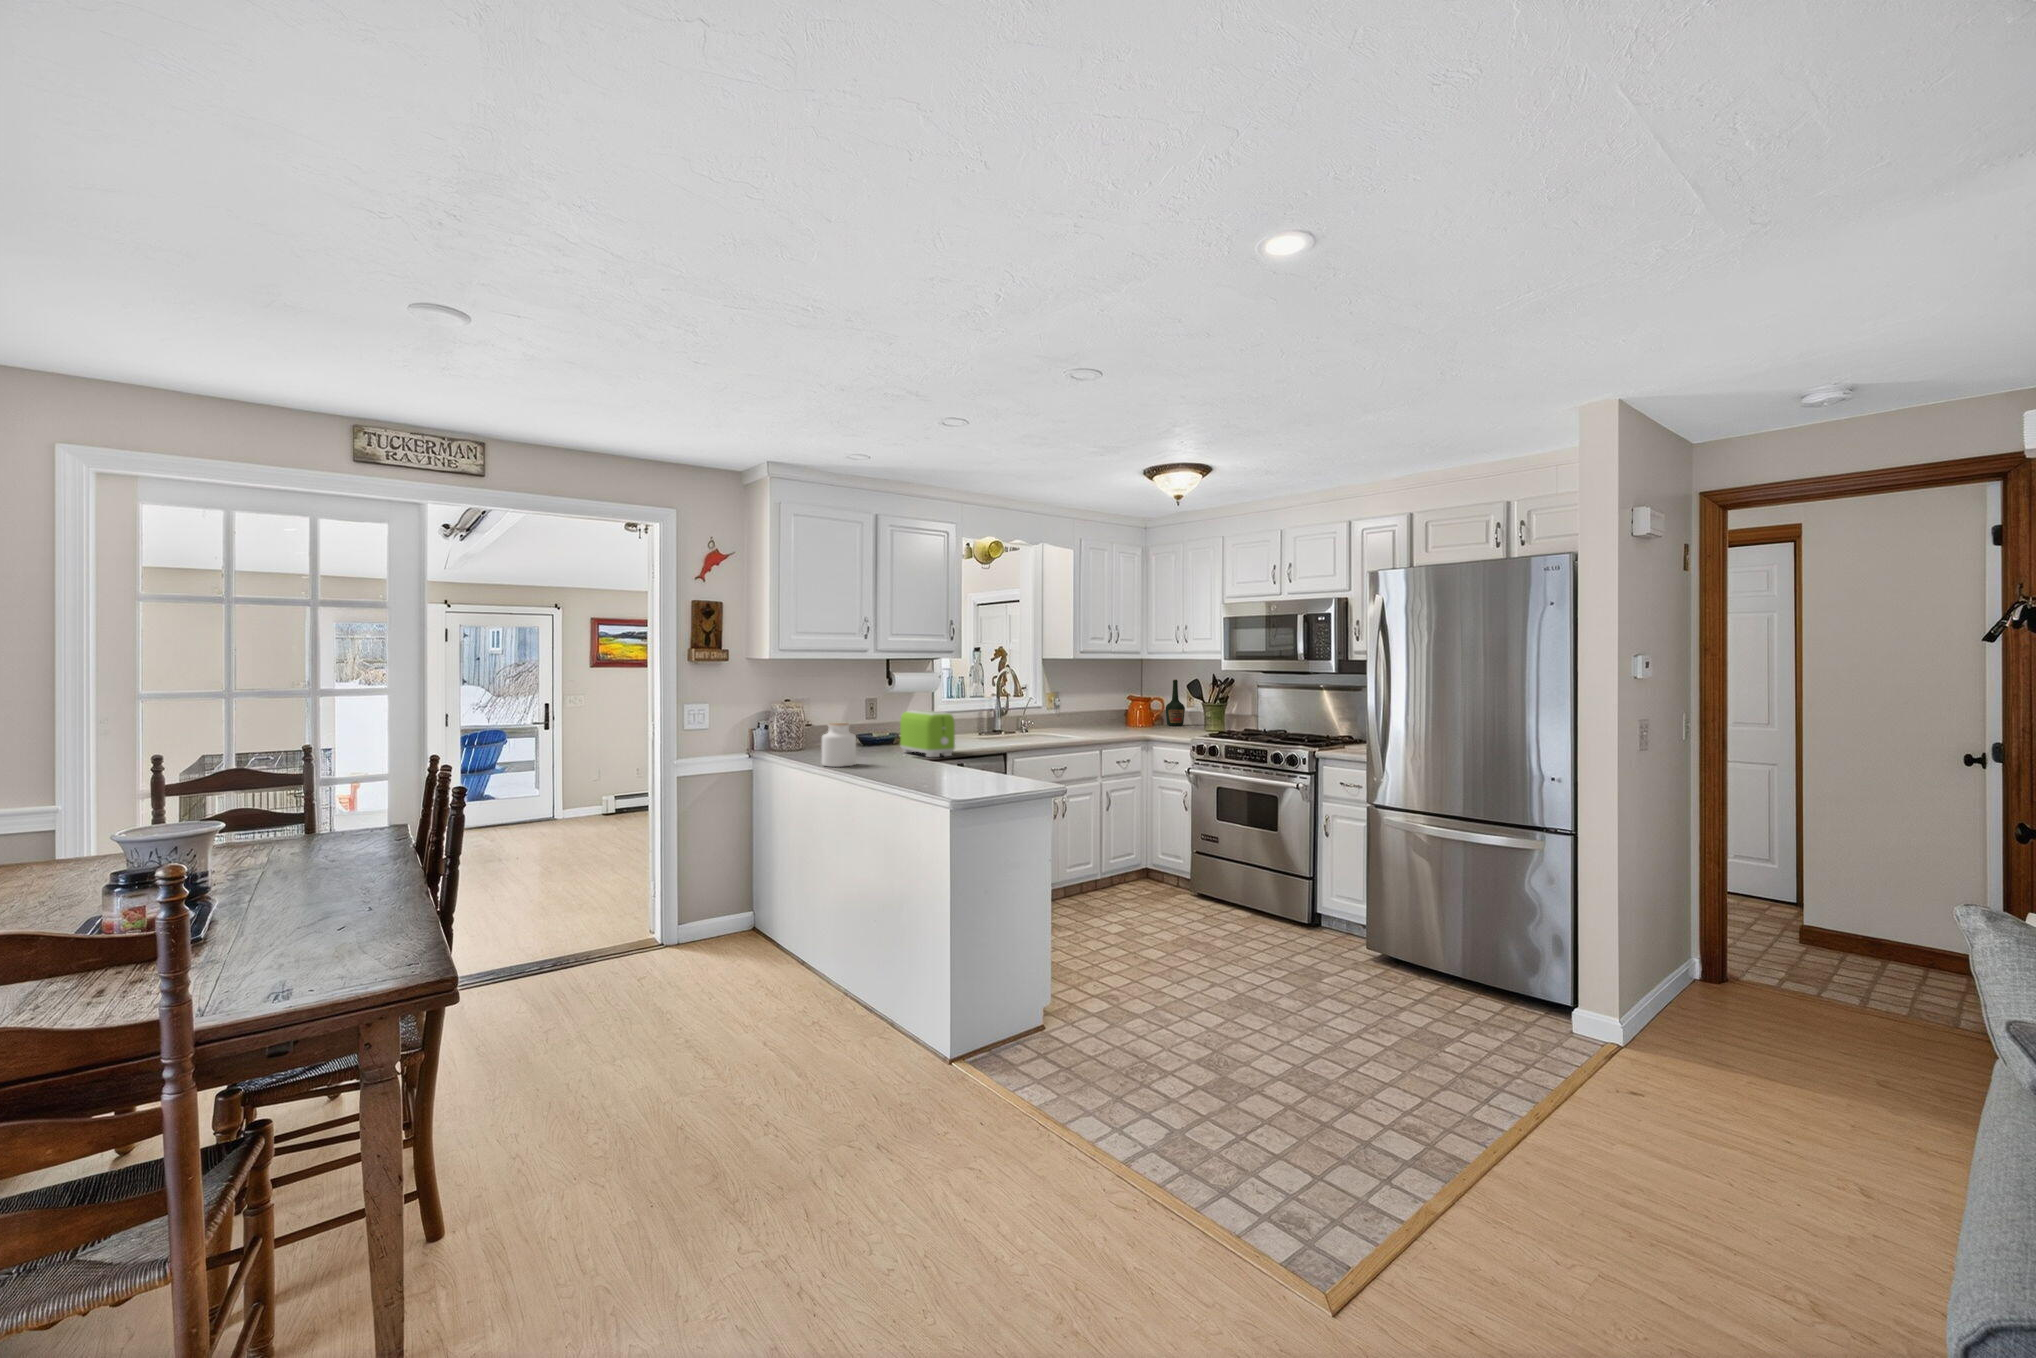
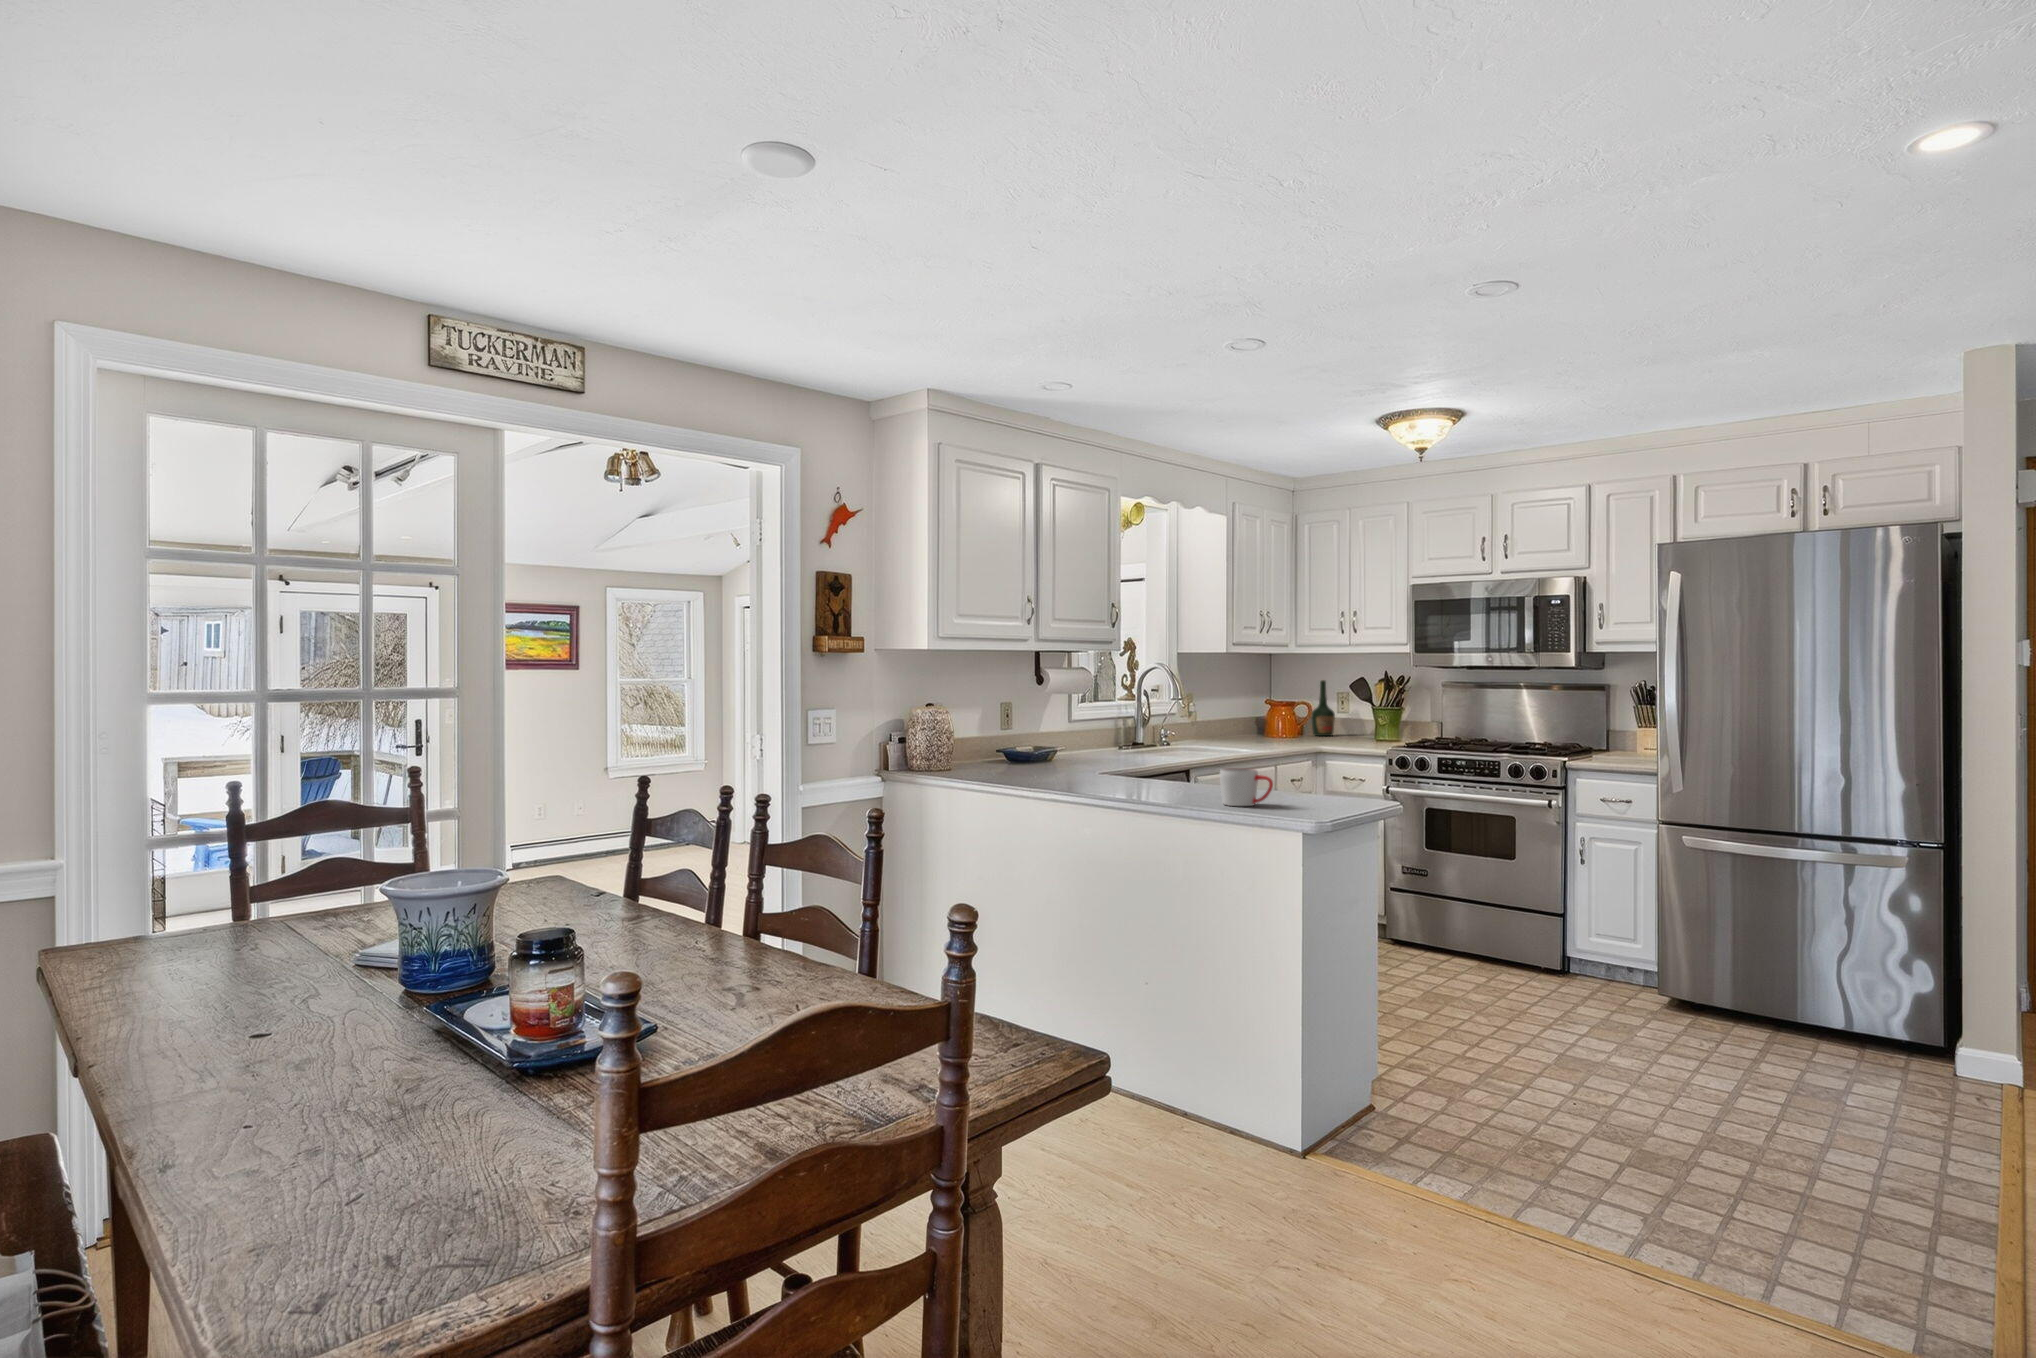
toaster: present [900,710,955,757] -> none [1066,714,1145,773]
jar: present [822,723,856,767] -> none [1002,729,1046,785]
mug: none [944,757,979,787] -> present [1220,768,1273,806]

